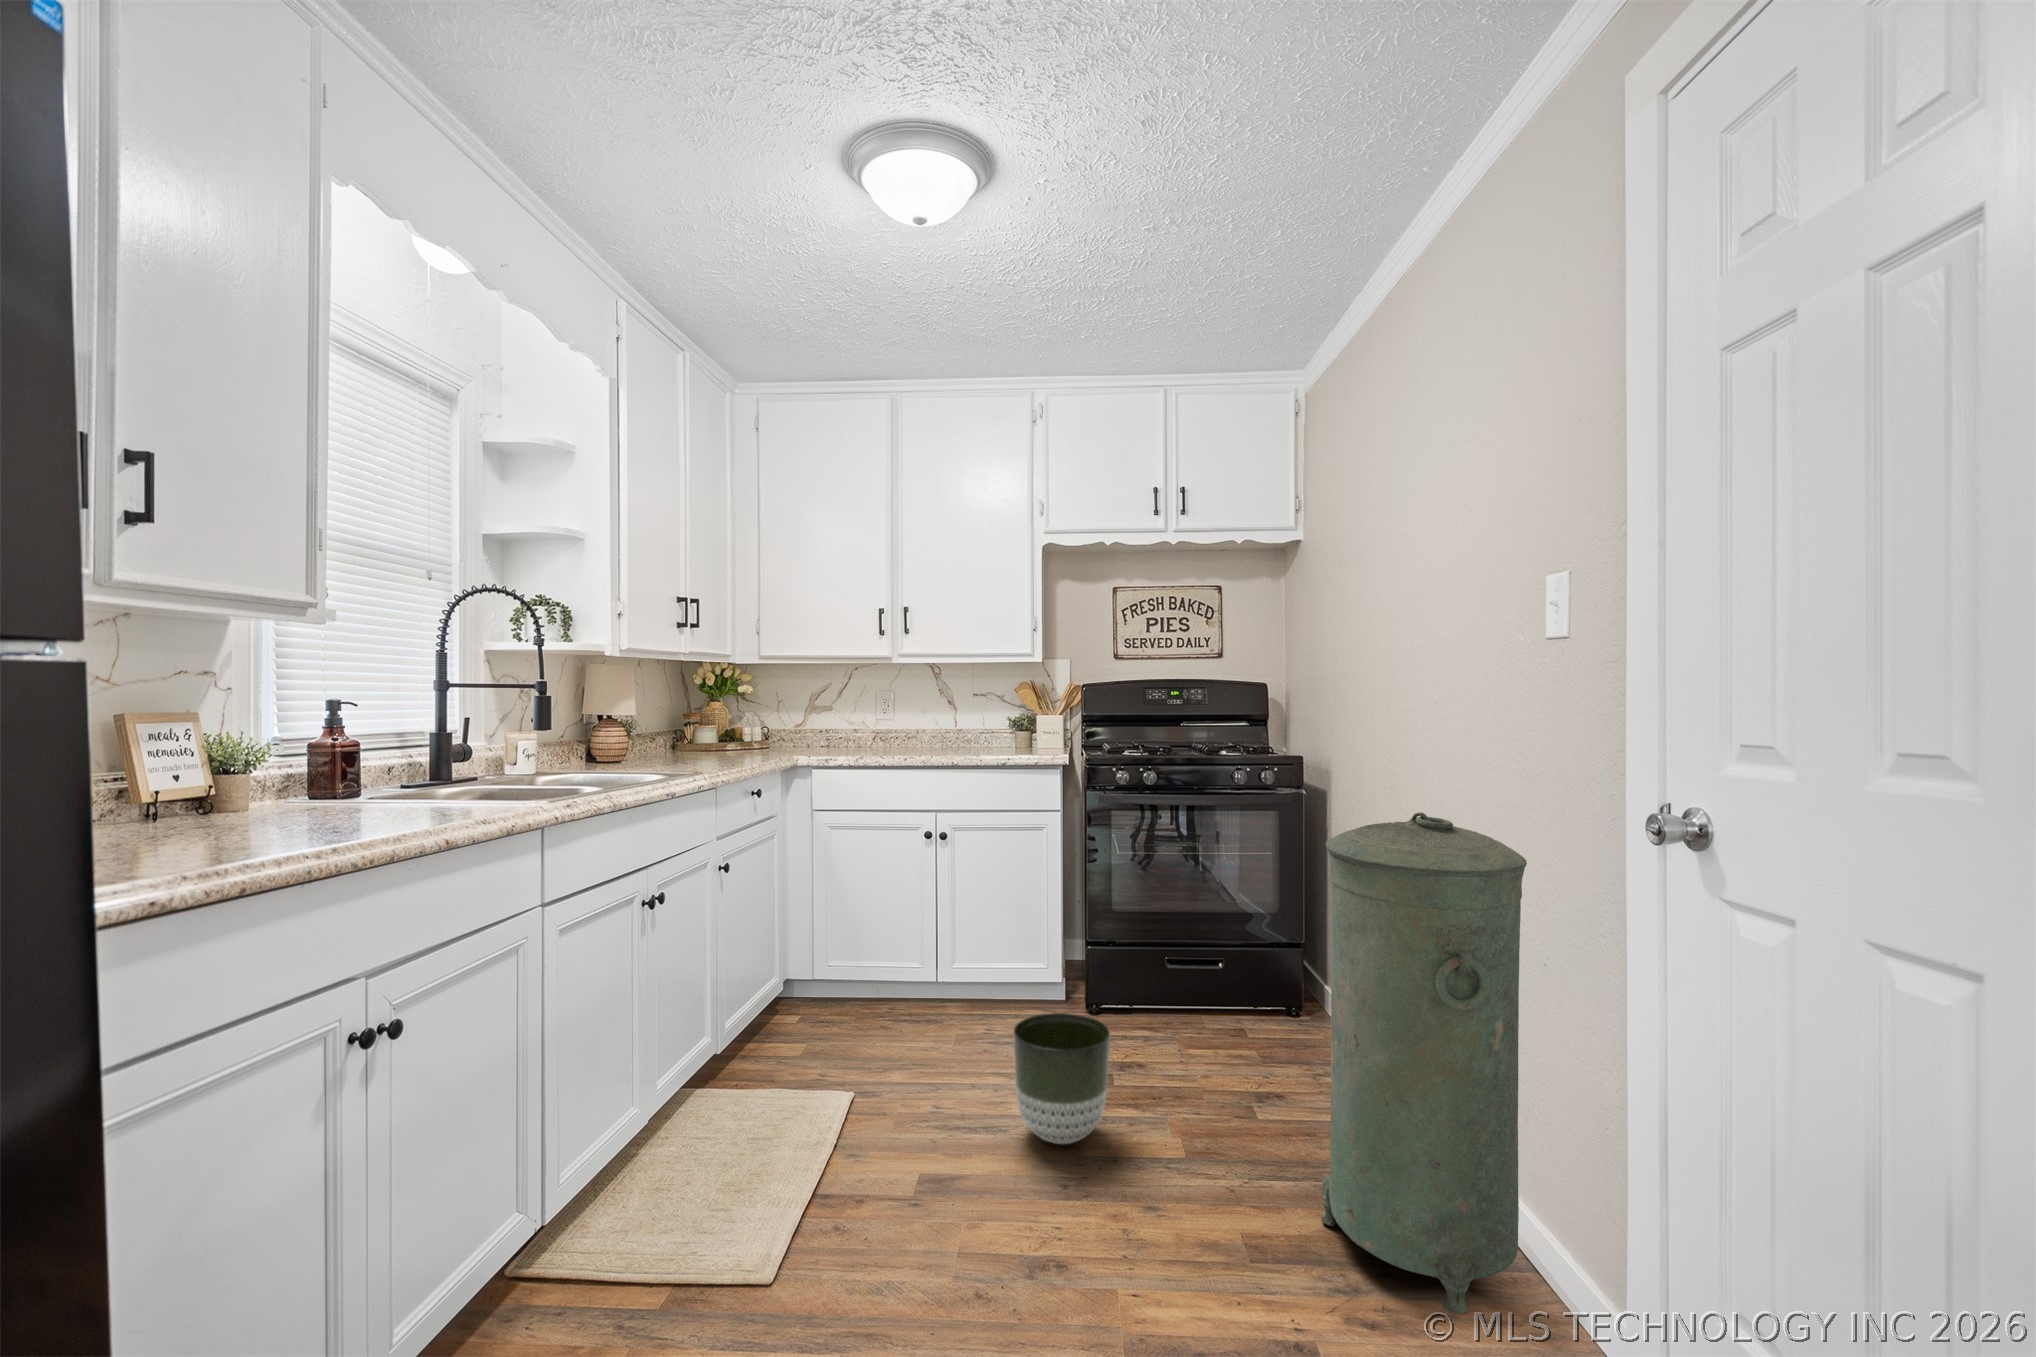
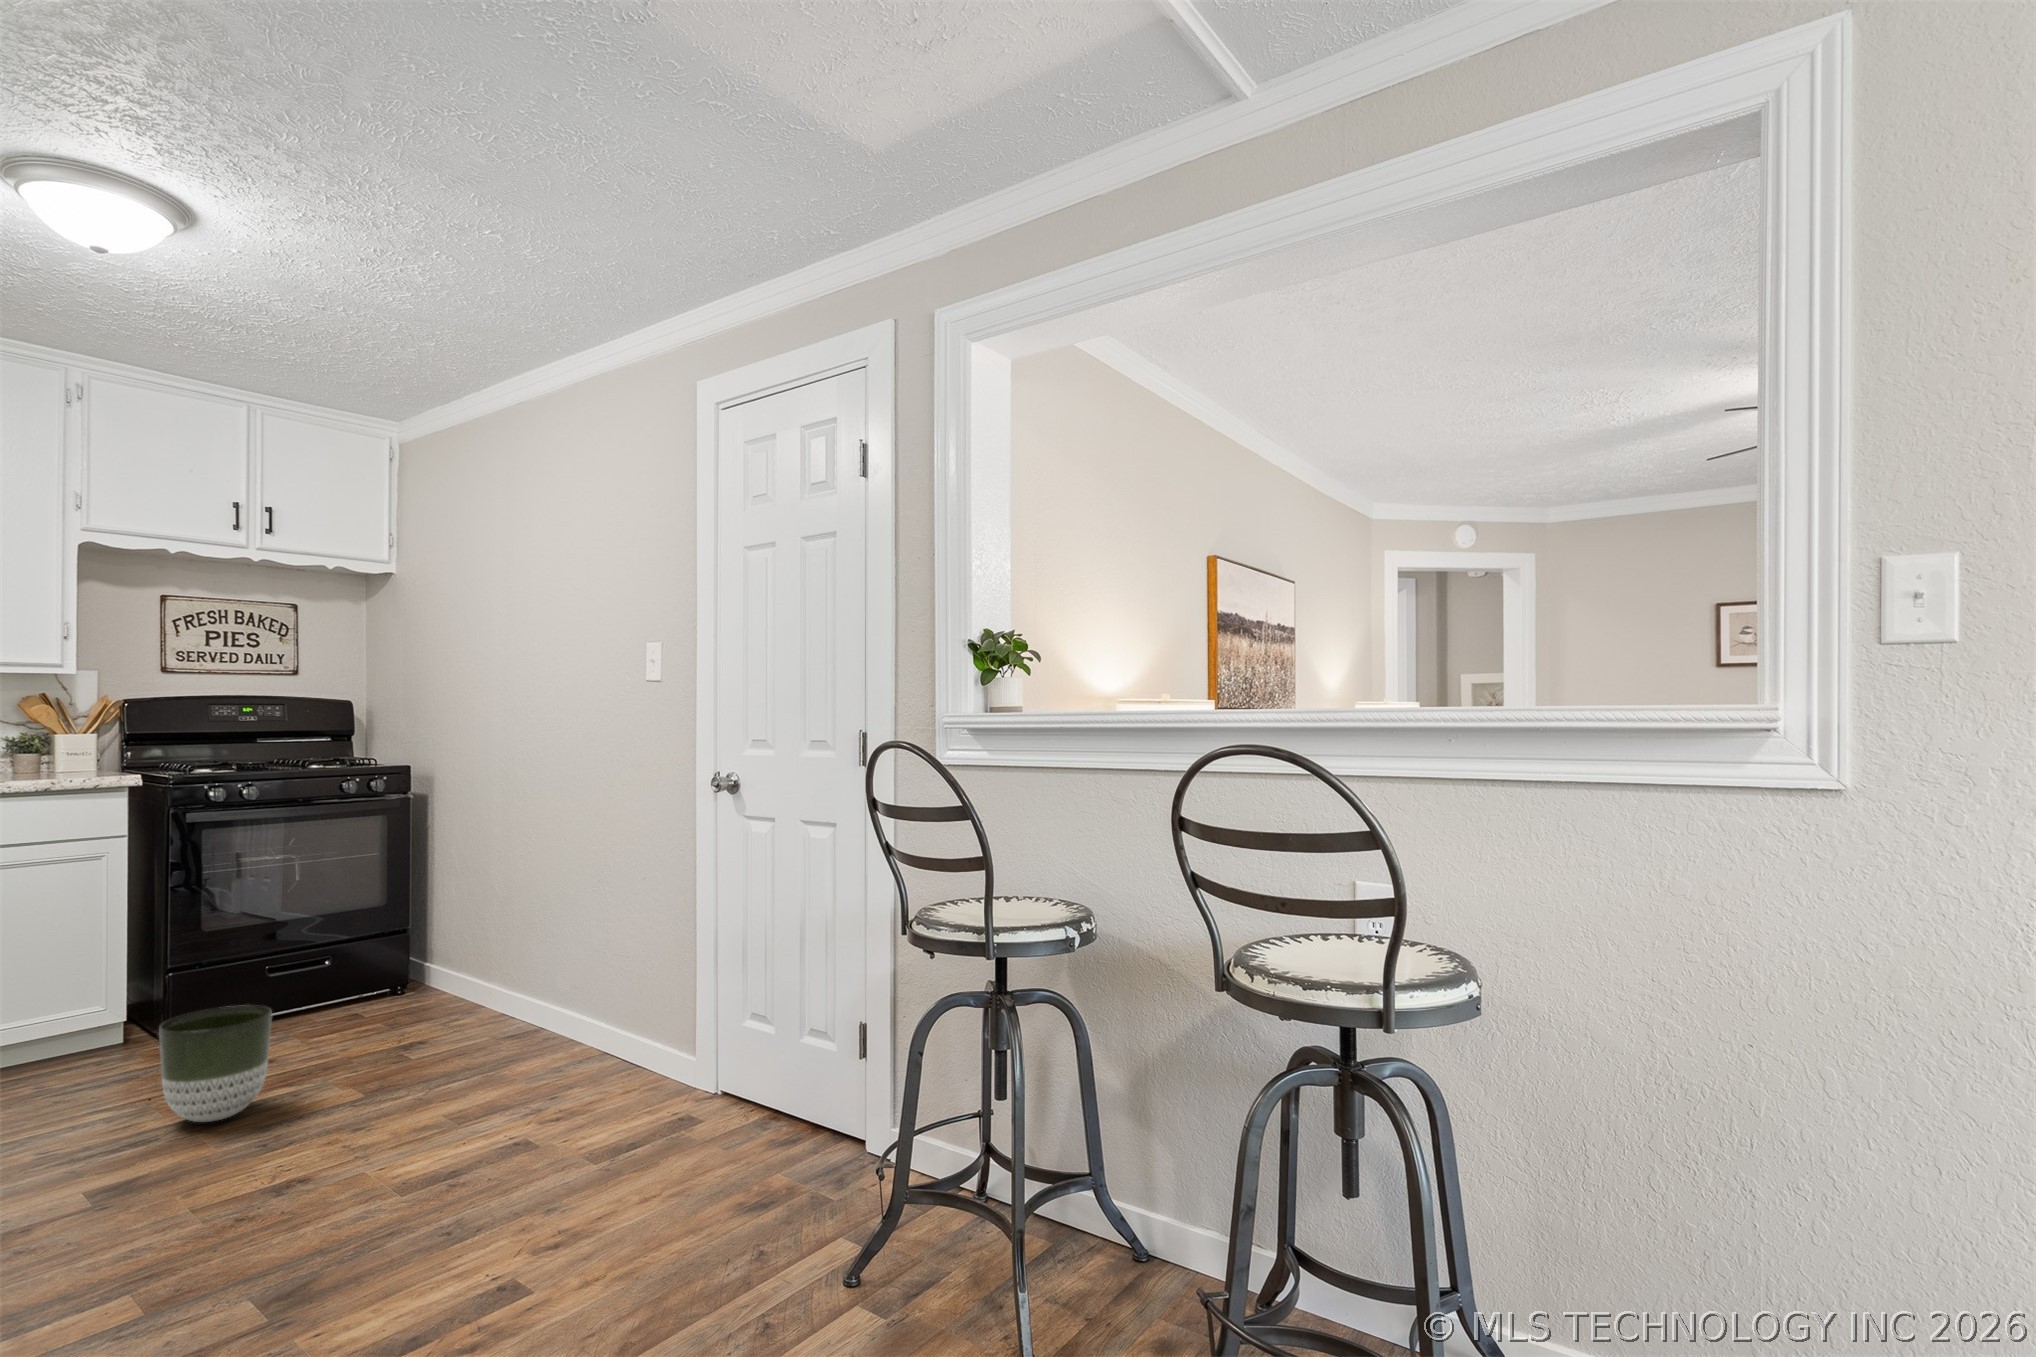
trash can: present [1321,813,1527,1315] -> none [480,780,619,1091]

